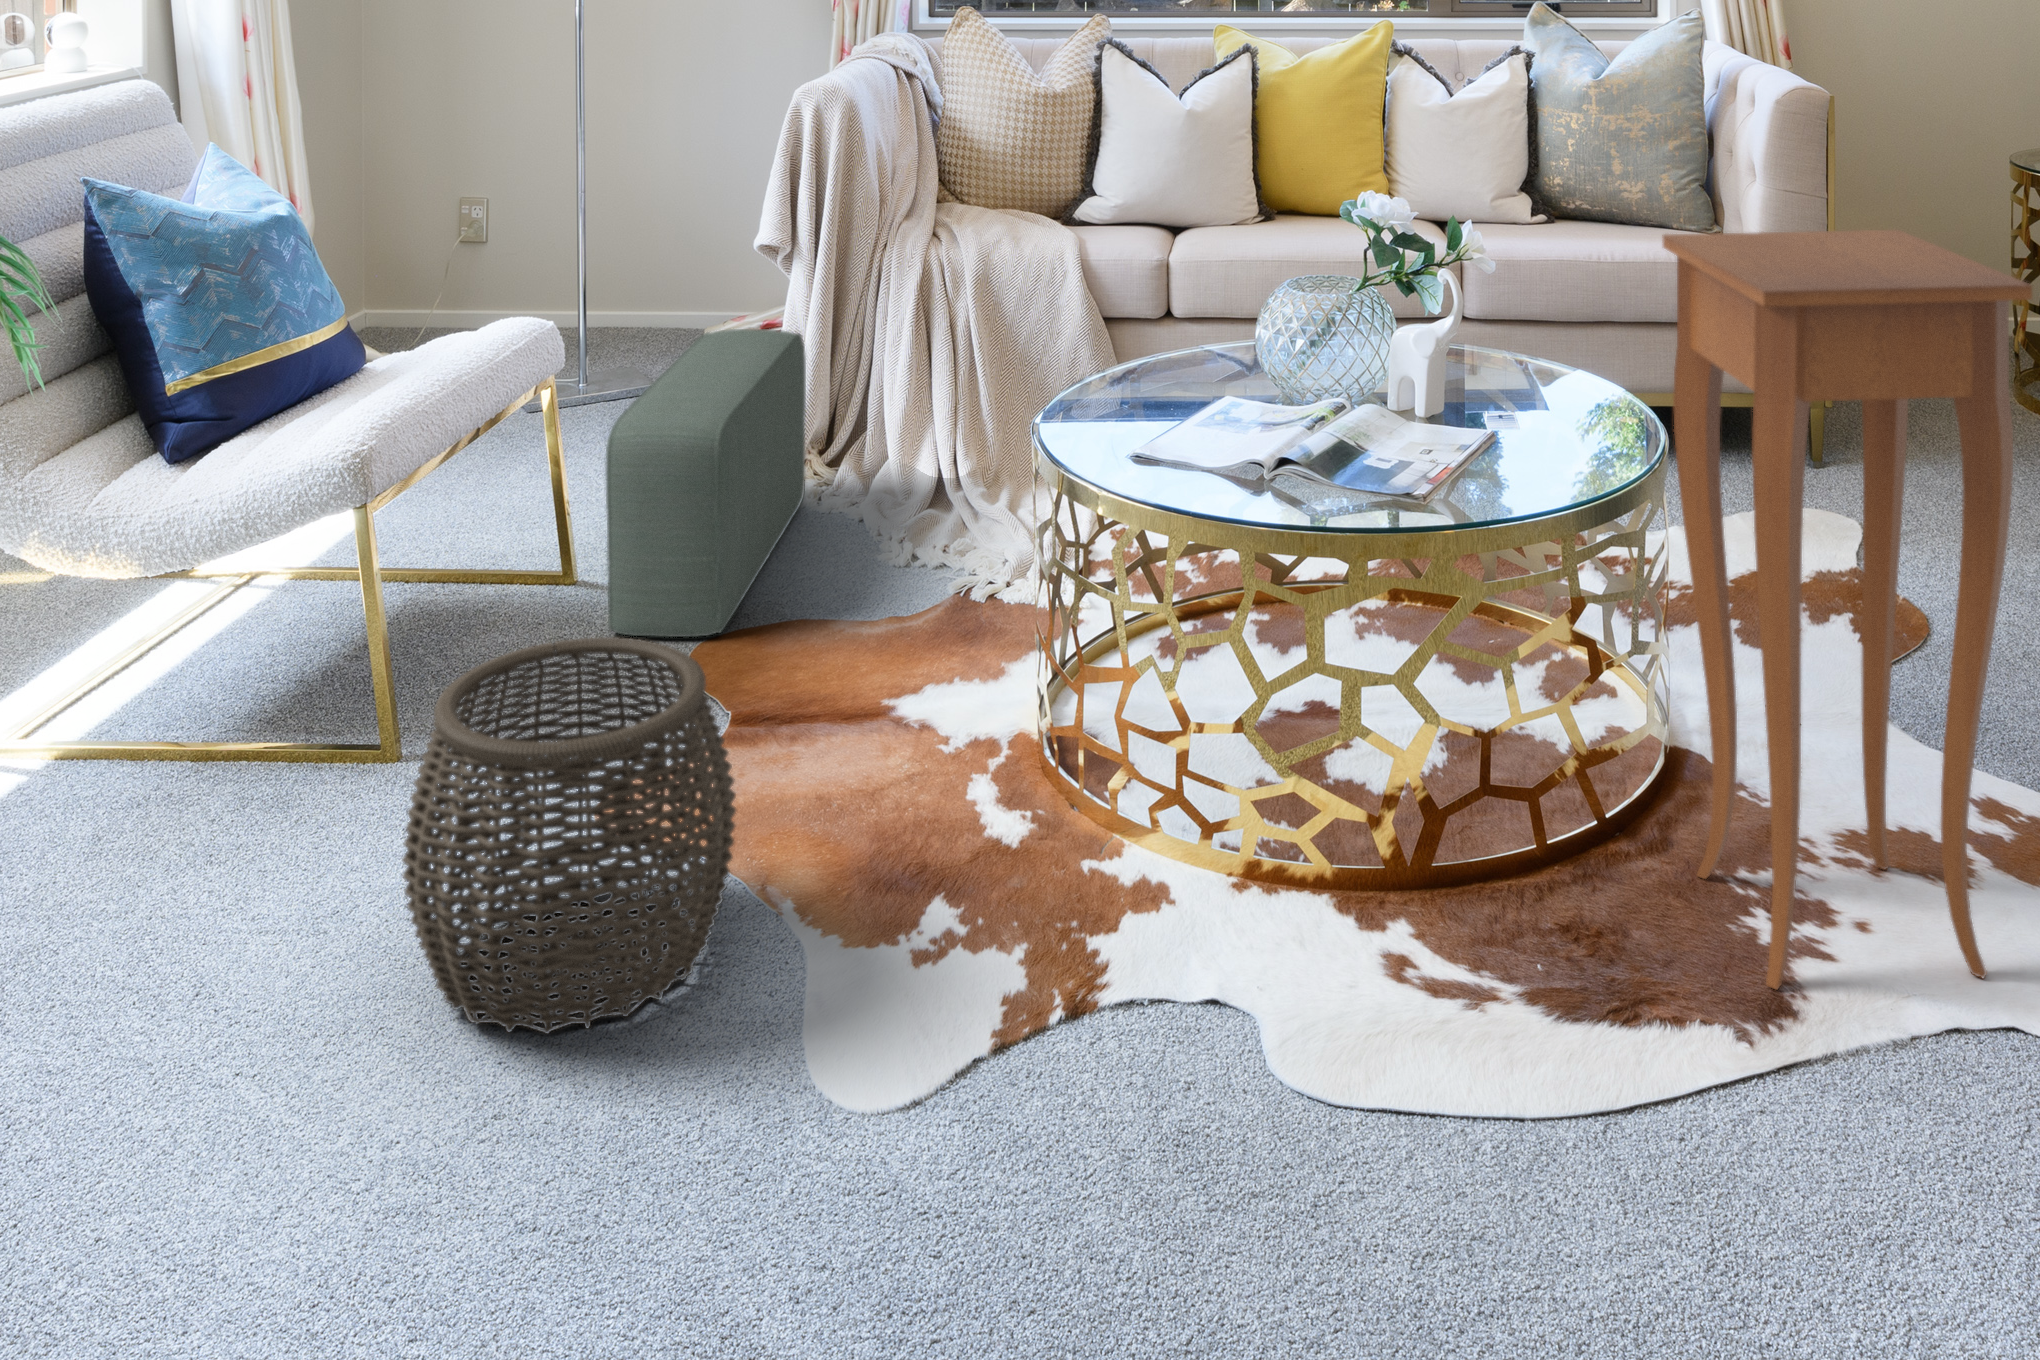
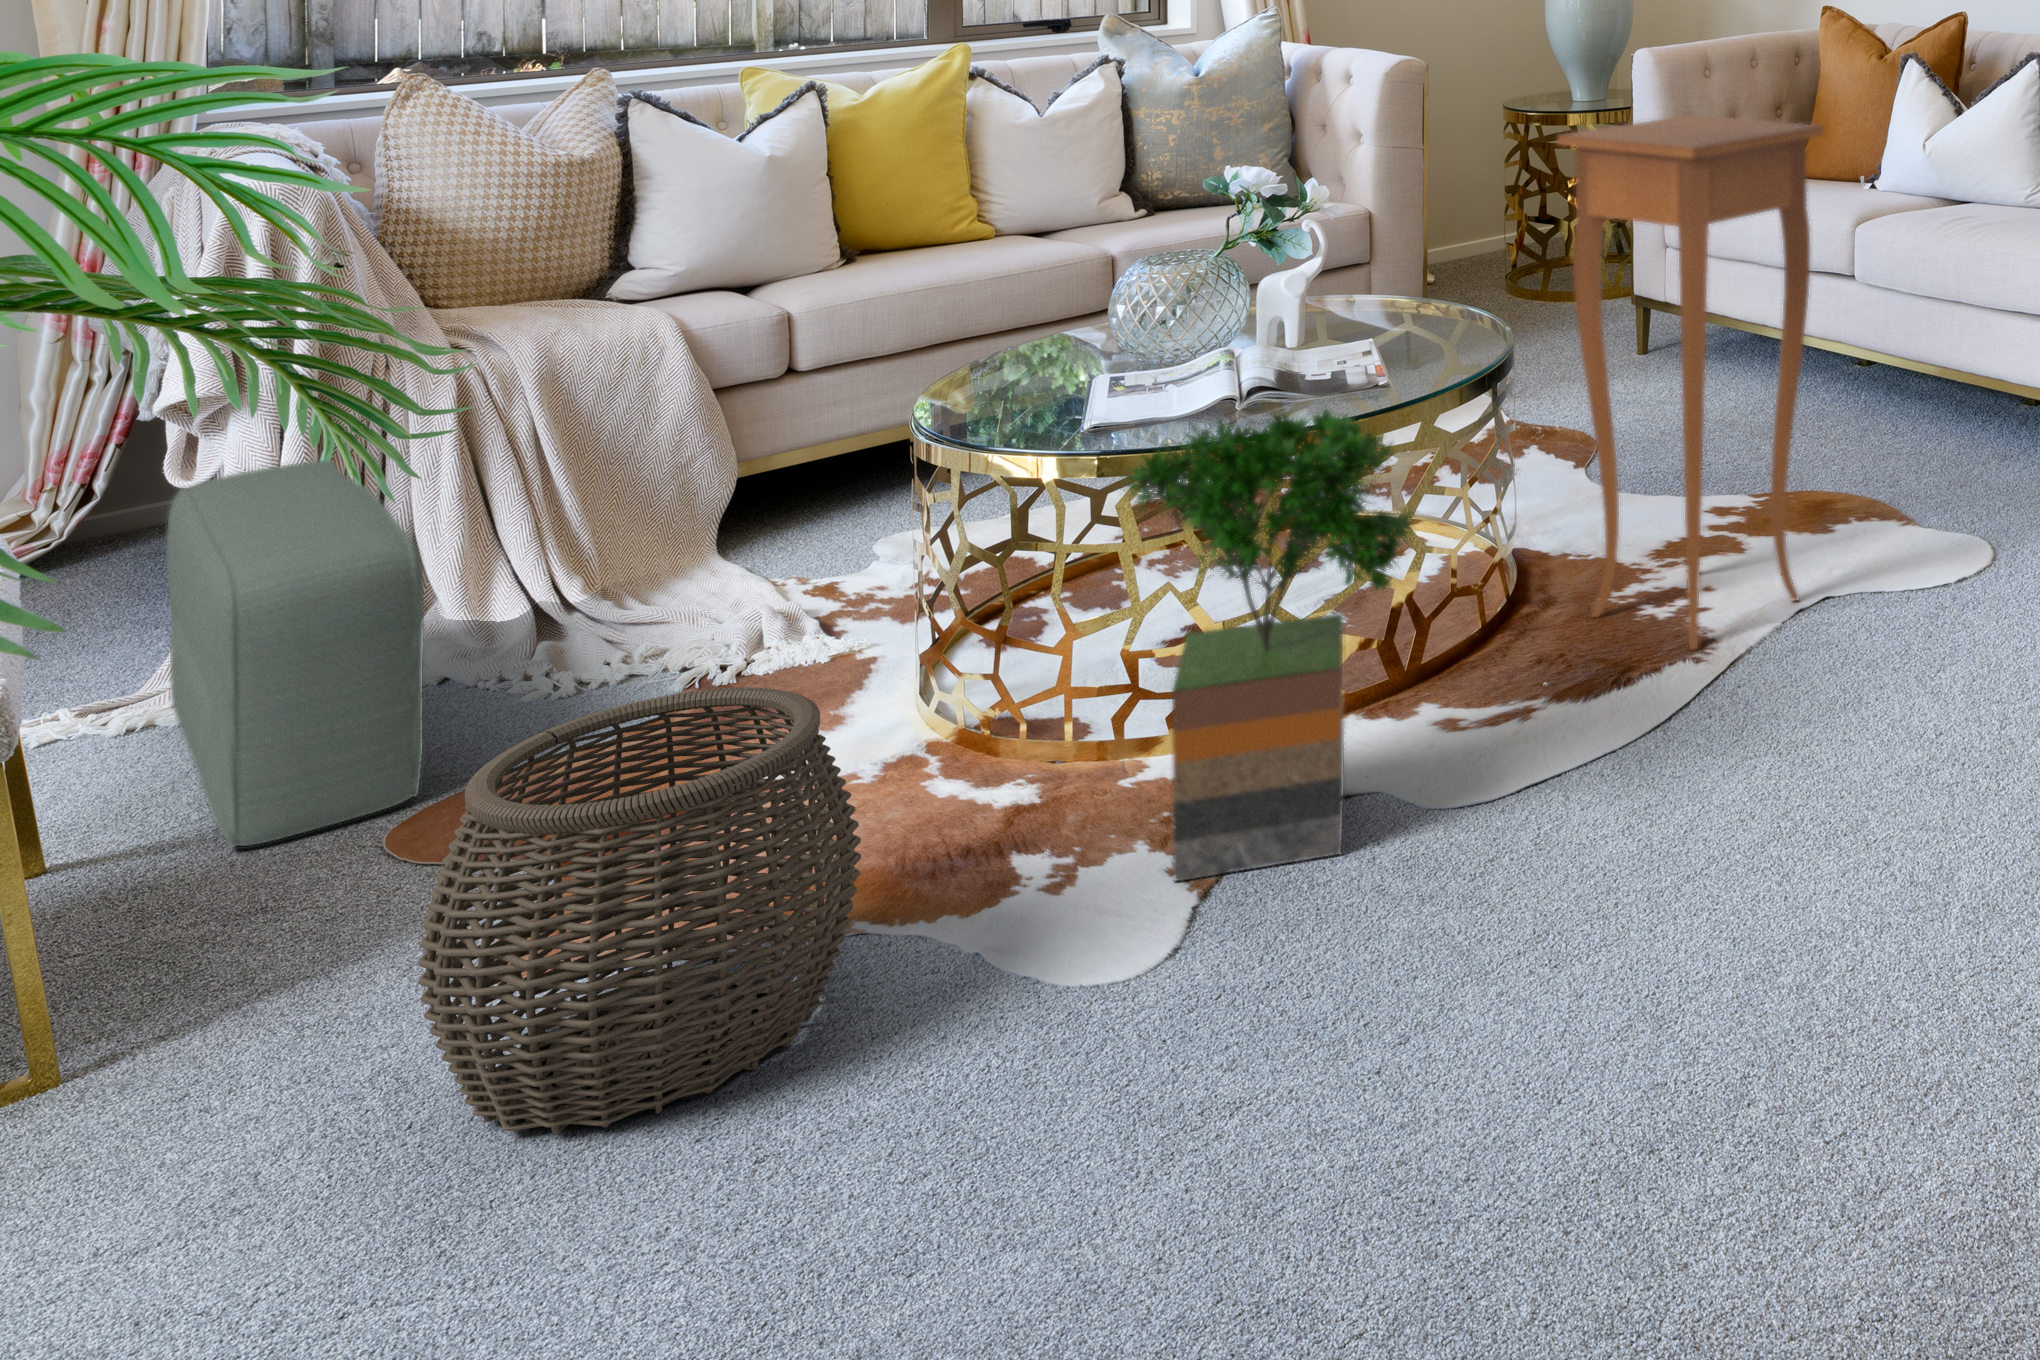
potted tree: none [993,507,1303,1072] -> present [1124,410,1413,882]

